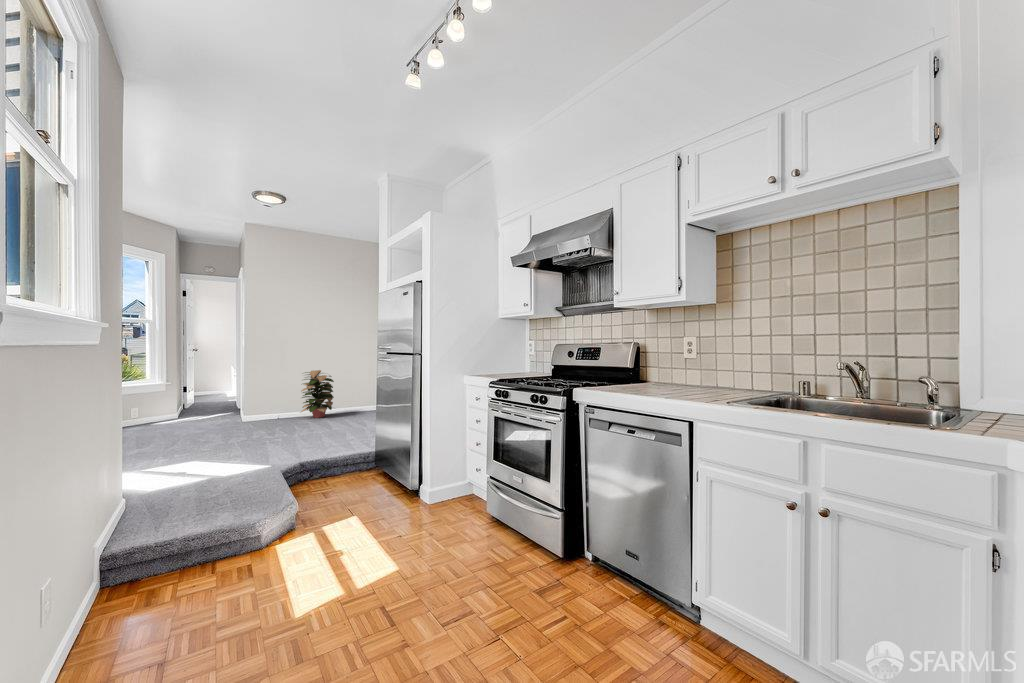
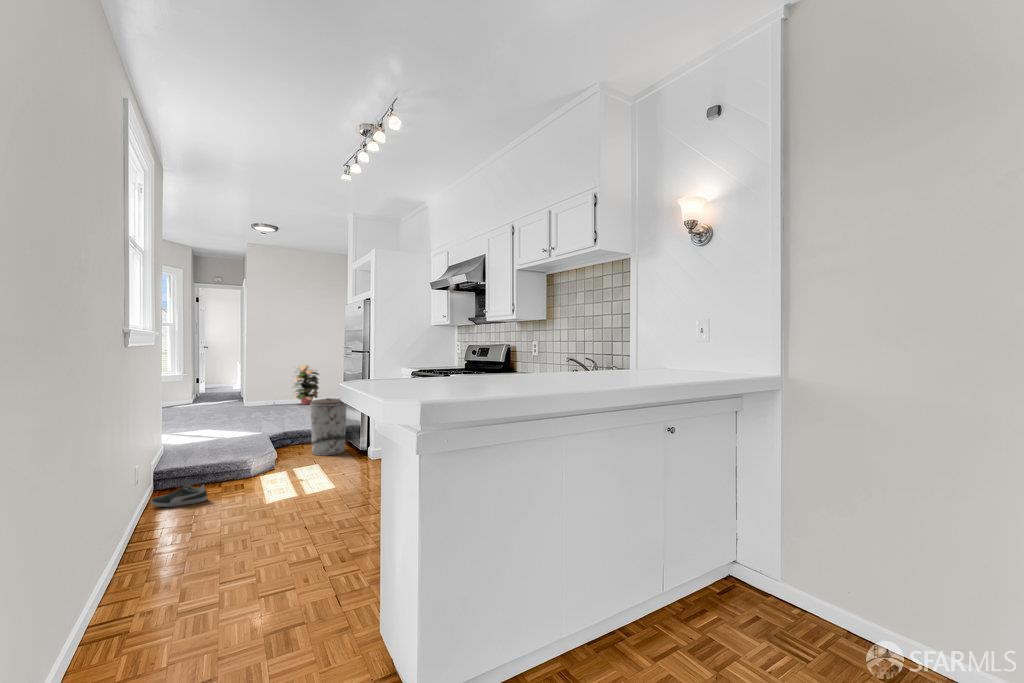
trash can: none [337,418,387,498] -> present [310,398,347,456]
shoe: none [92,582,192,632] -> present [151,485,207,507]

